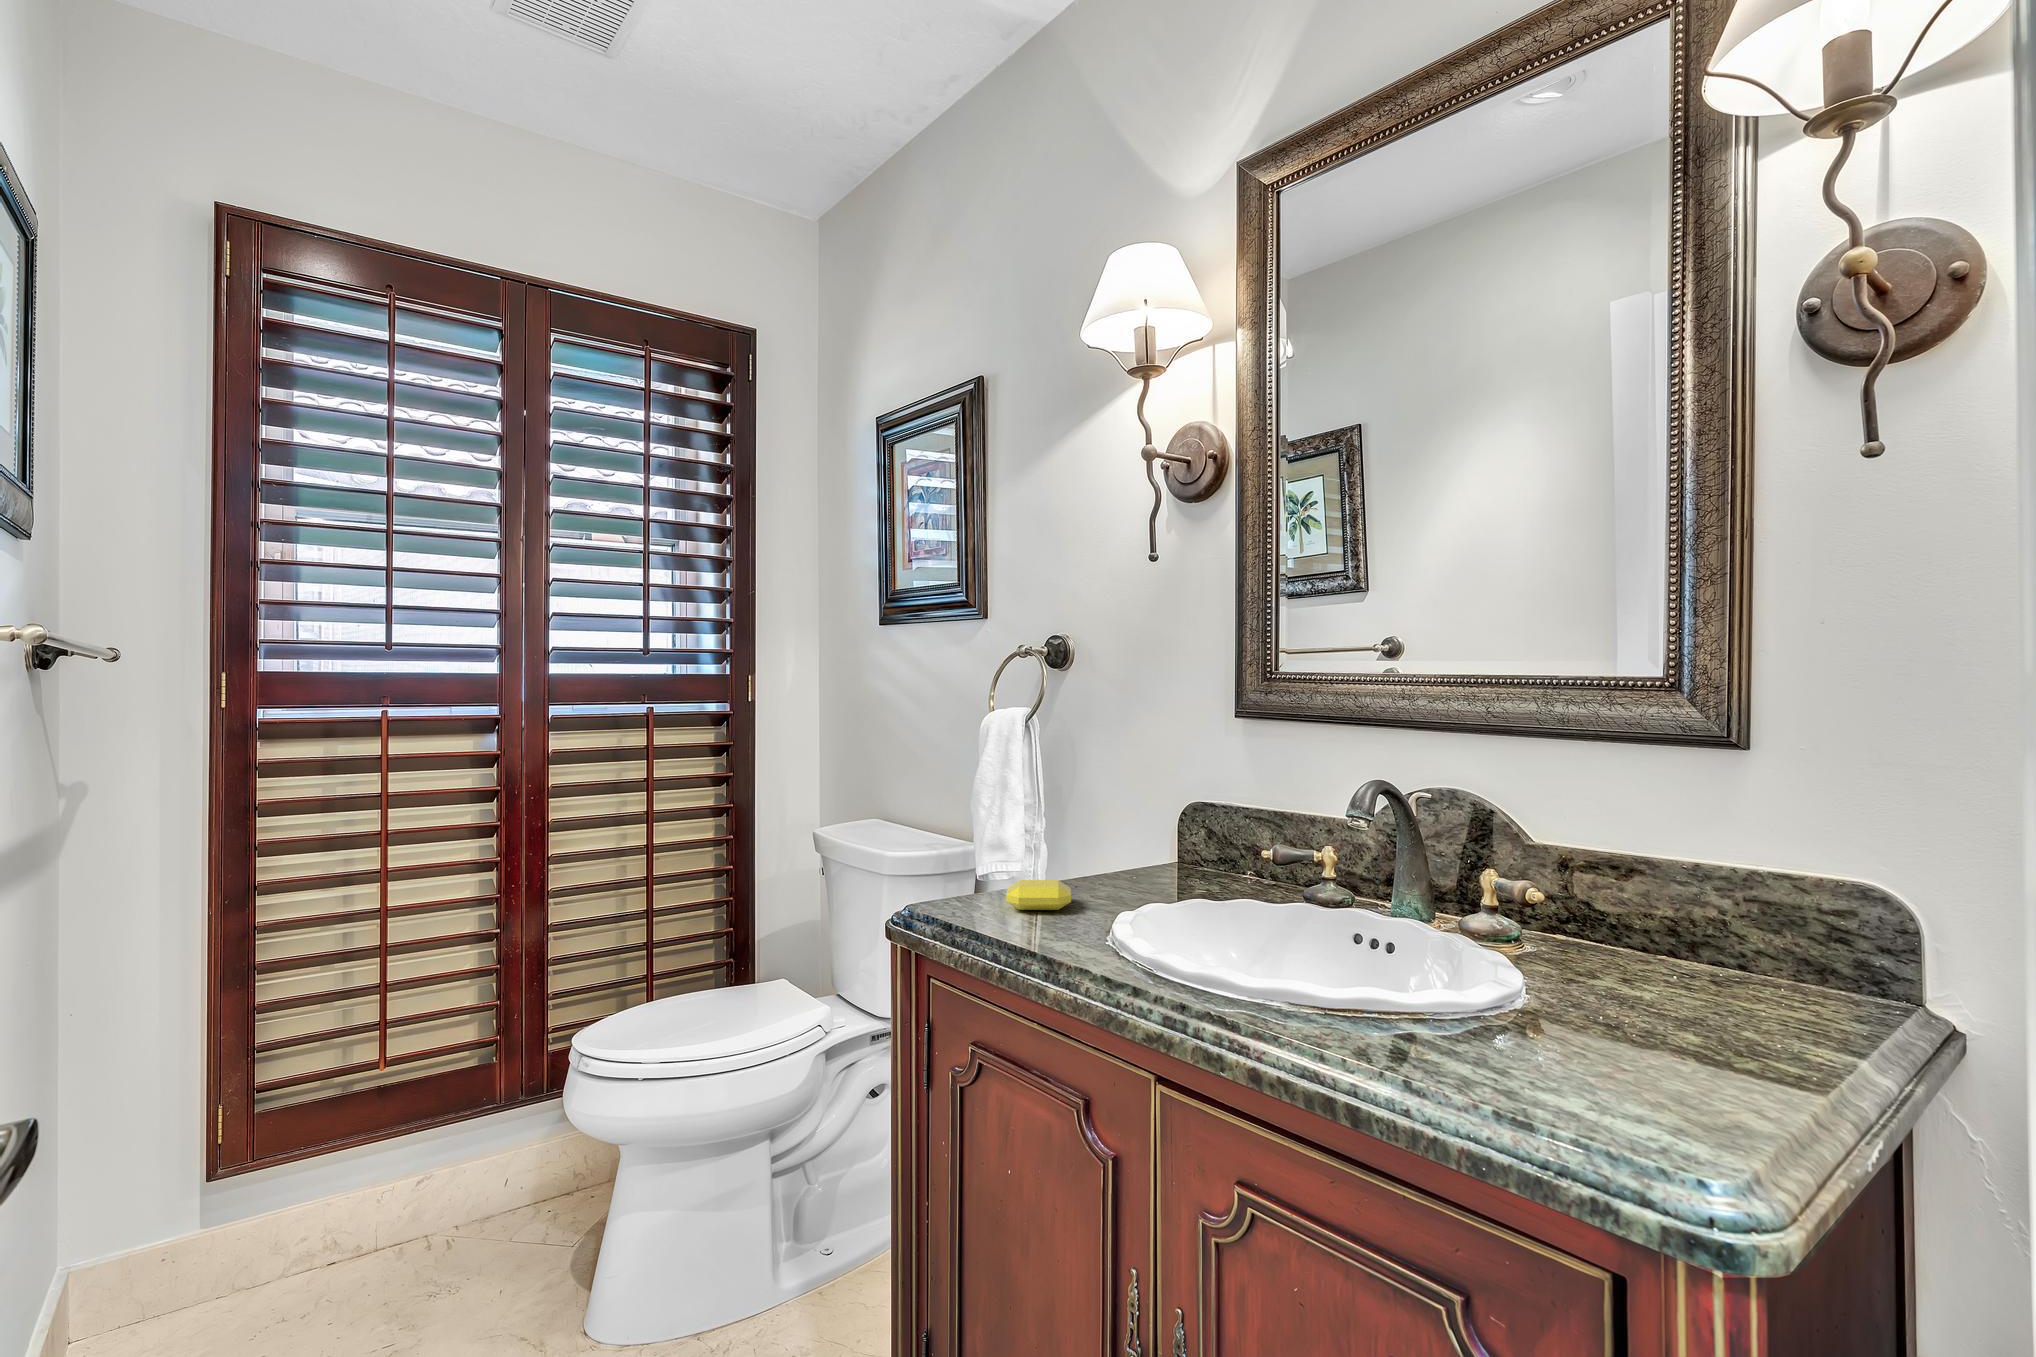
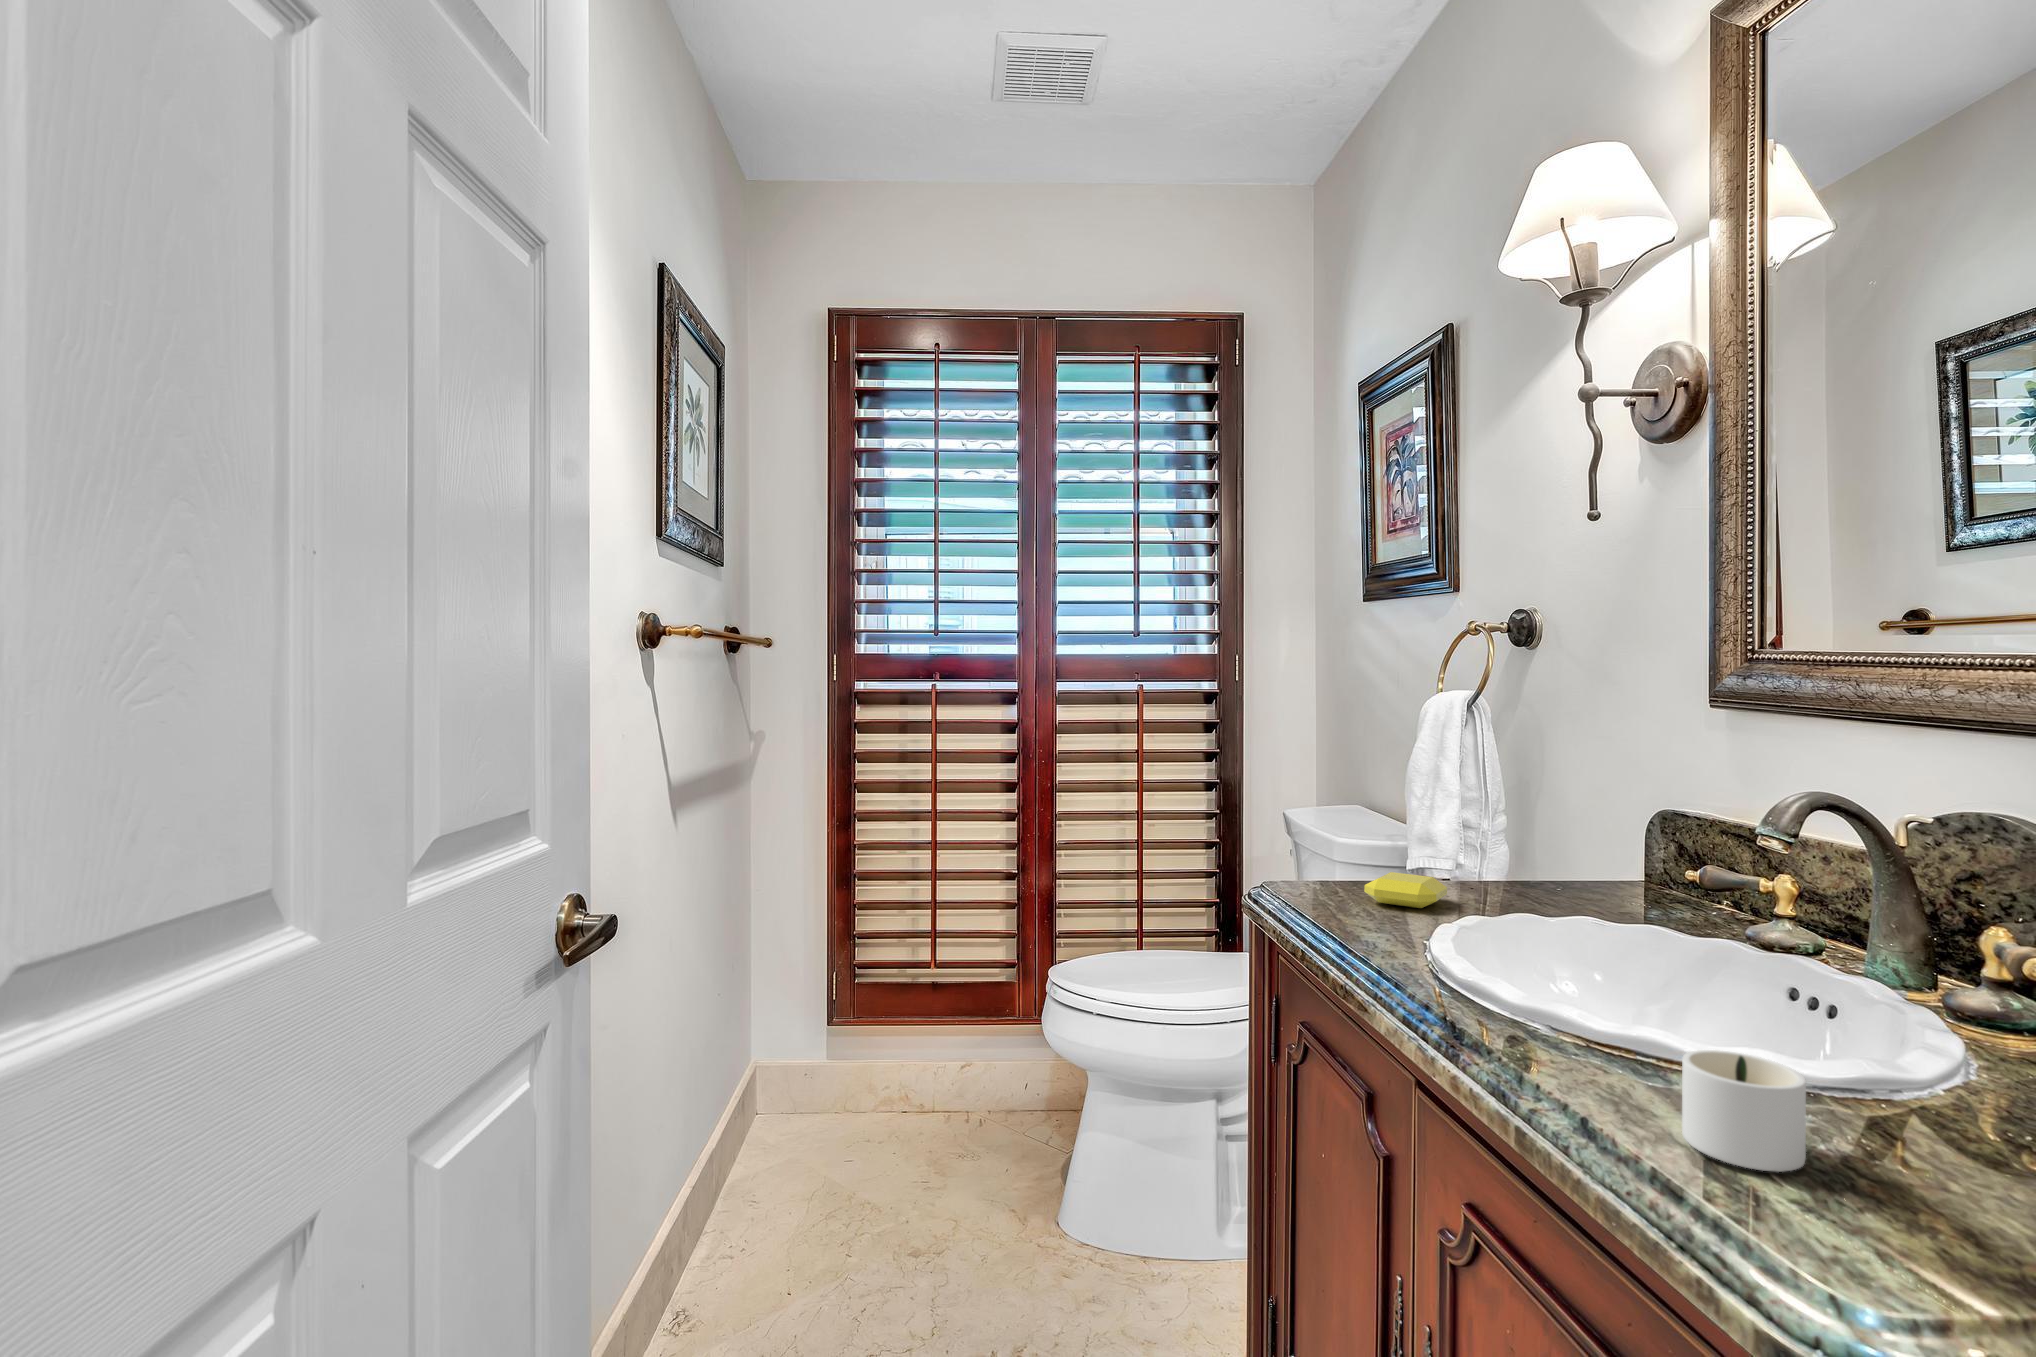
candle: none [1414,986,1541,1080] -> present [1682,1050,1806,1172]

